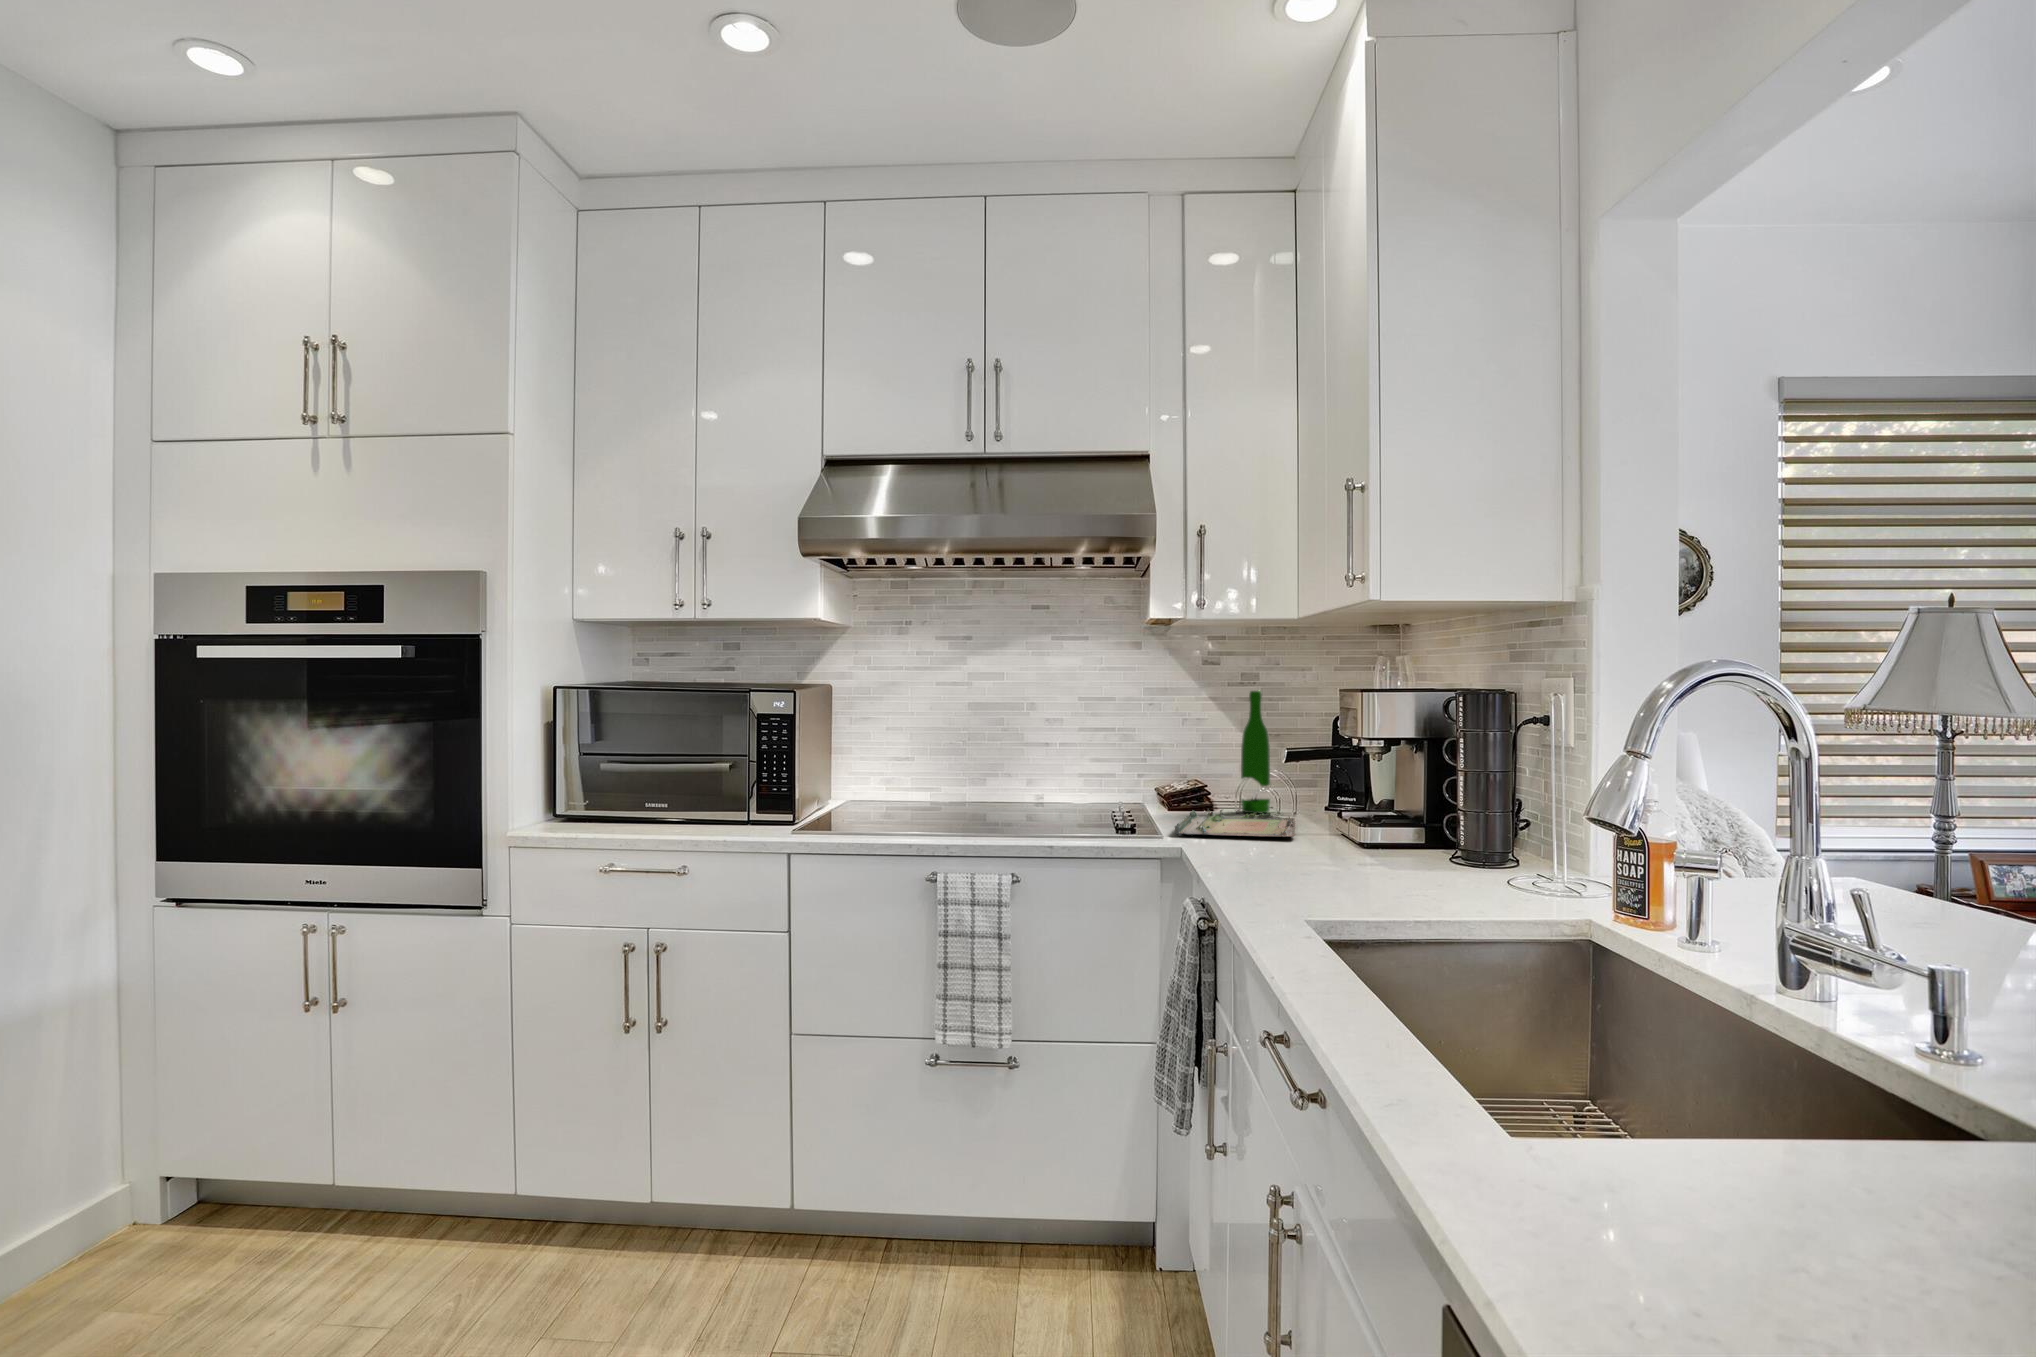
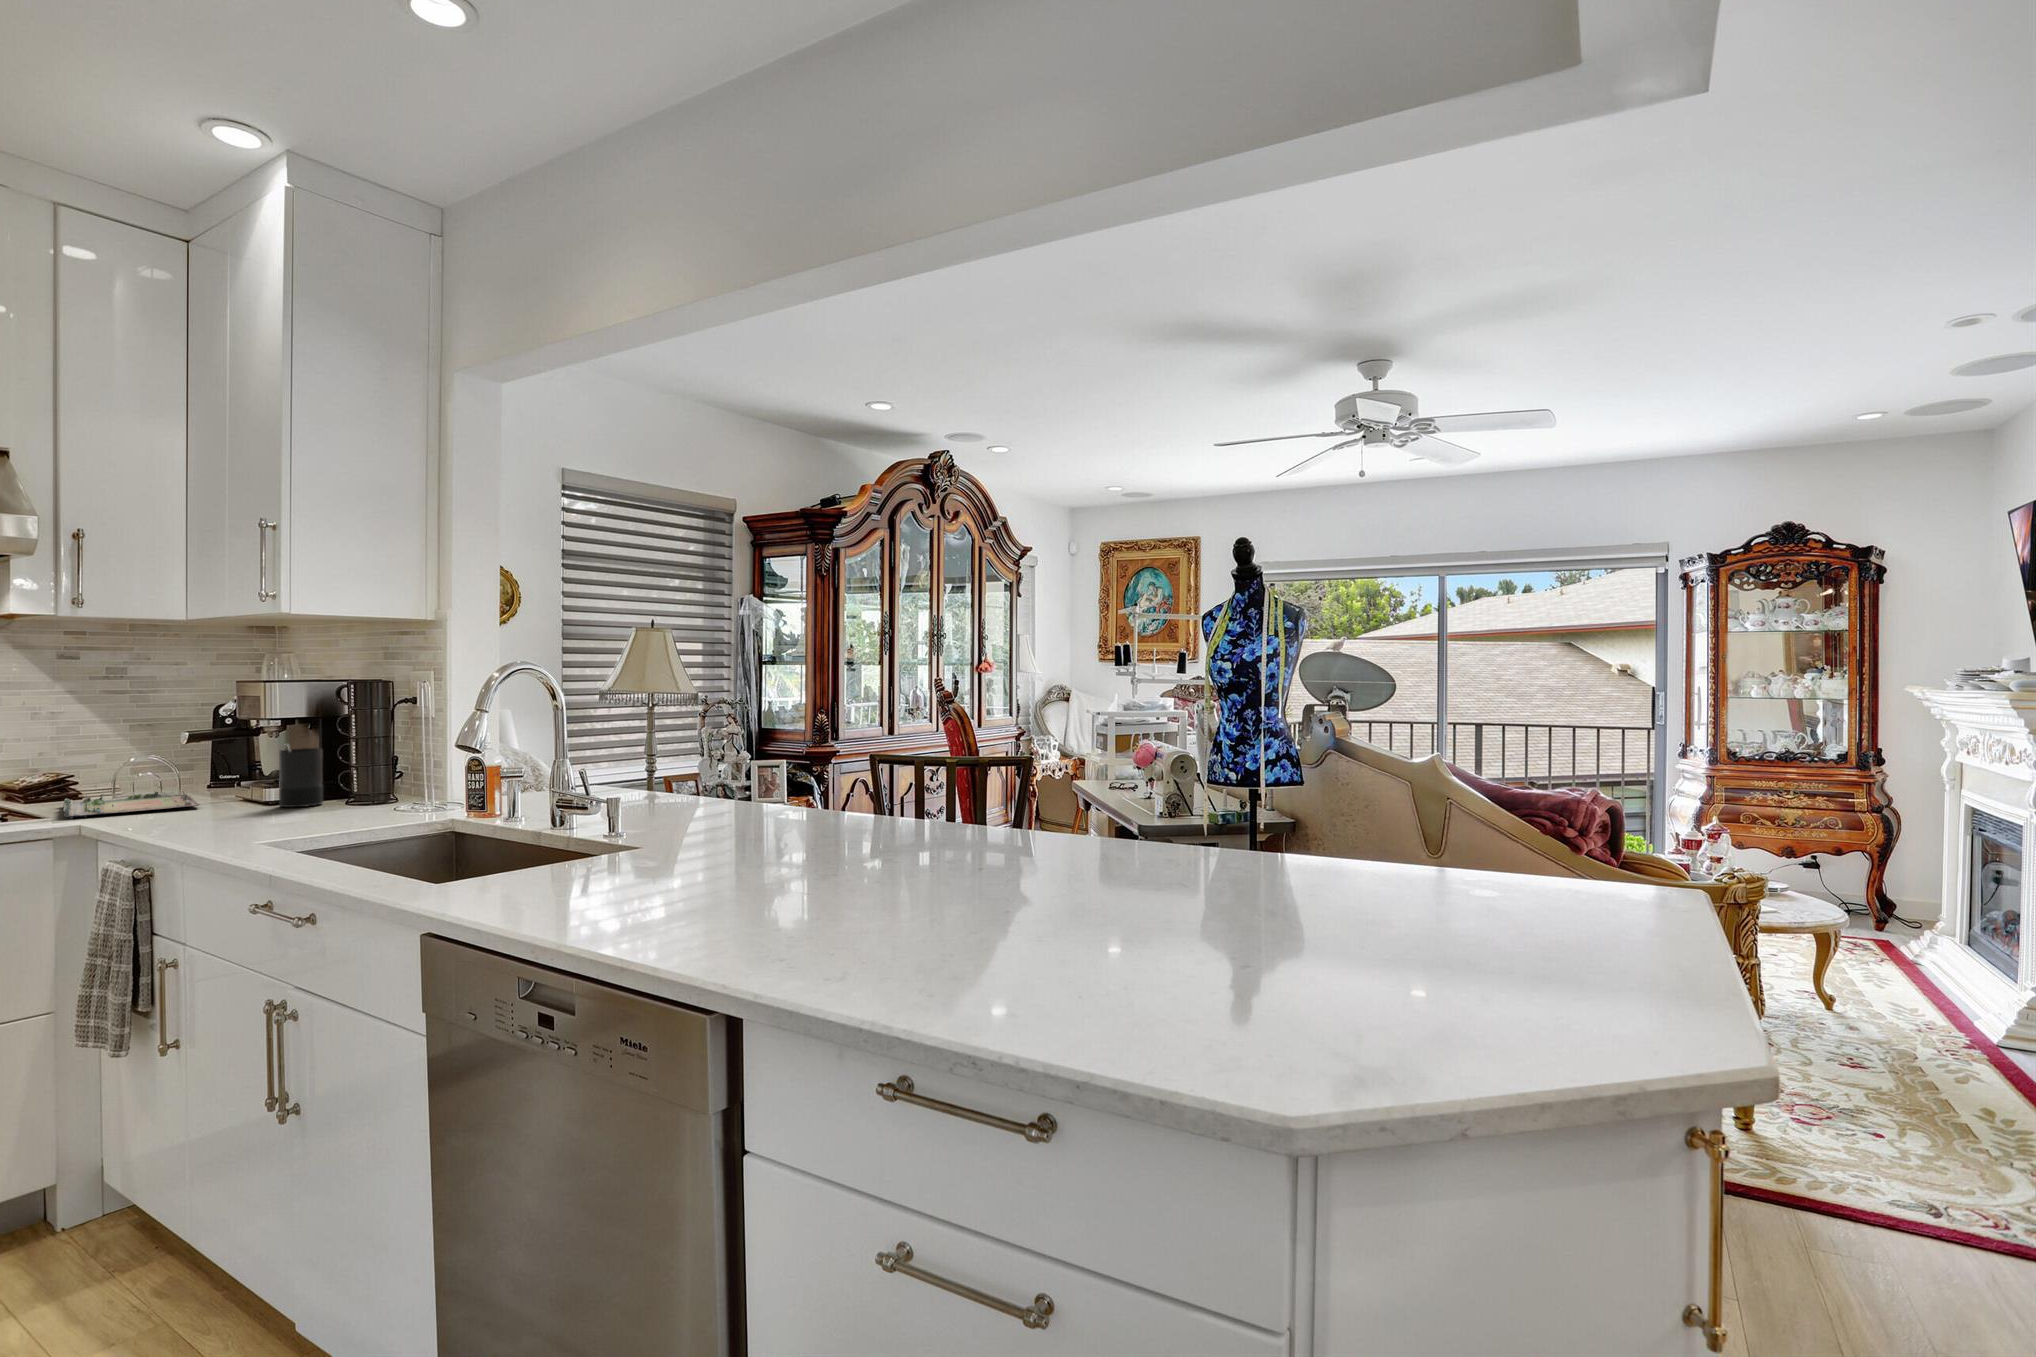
wine bottle: present [1241,691,1270,813] -> none [116,683,150,796]
candle: none [1369,770,1422,856] -> present [279,748,323,807]

